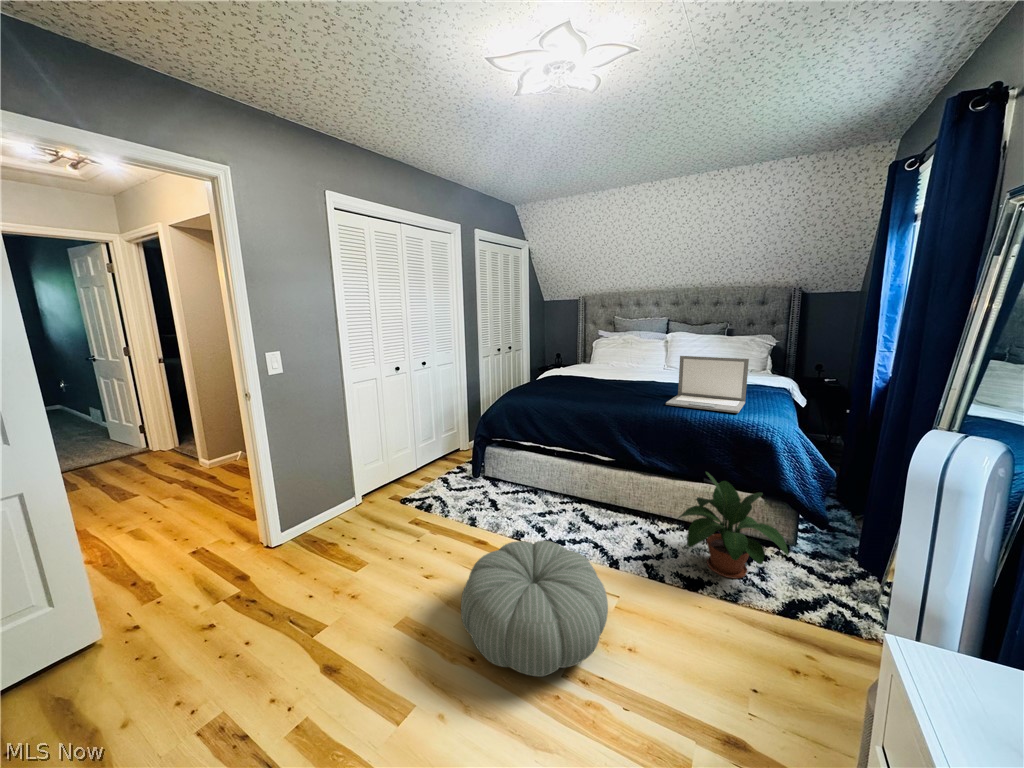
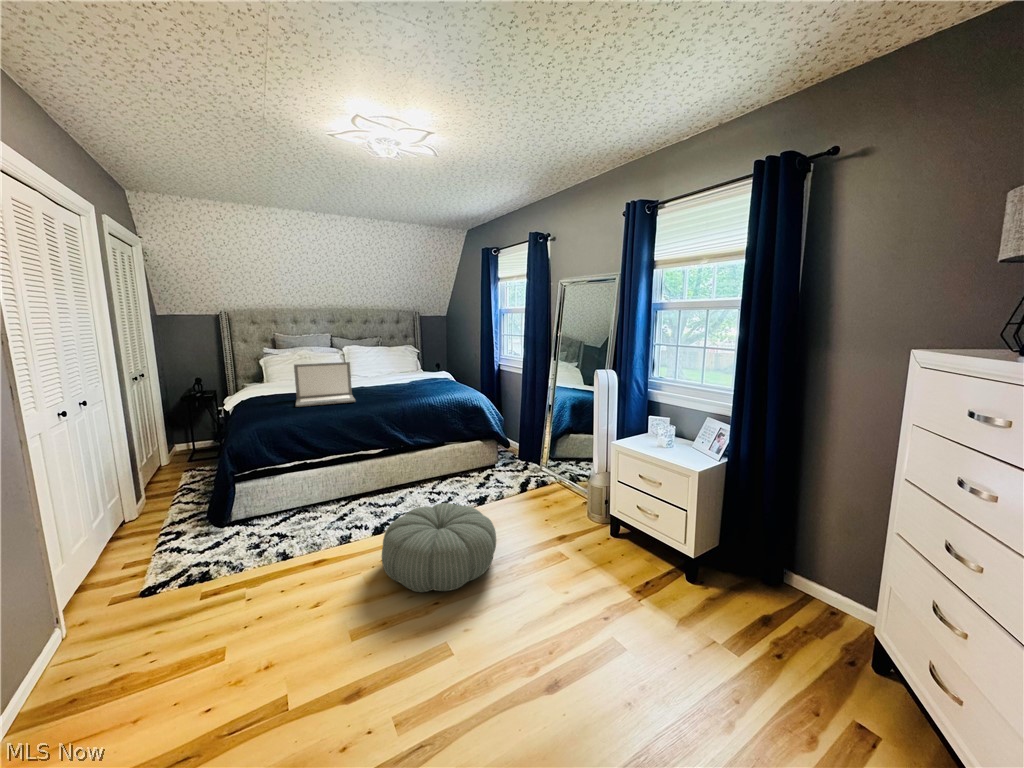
laptop: present [666,356,749,413] -> present [294,362,355,407]
potted plant: present [679,472,789,579] -> none [451,429,511,491]

